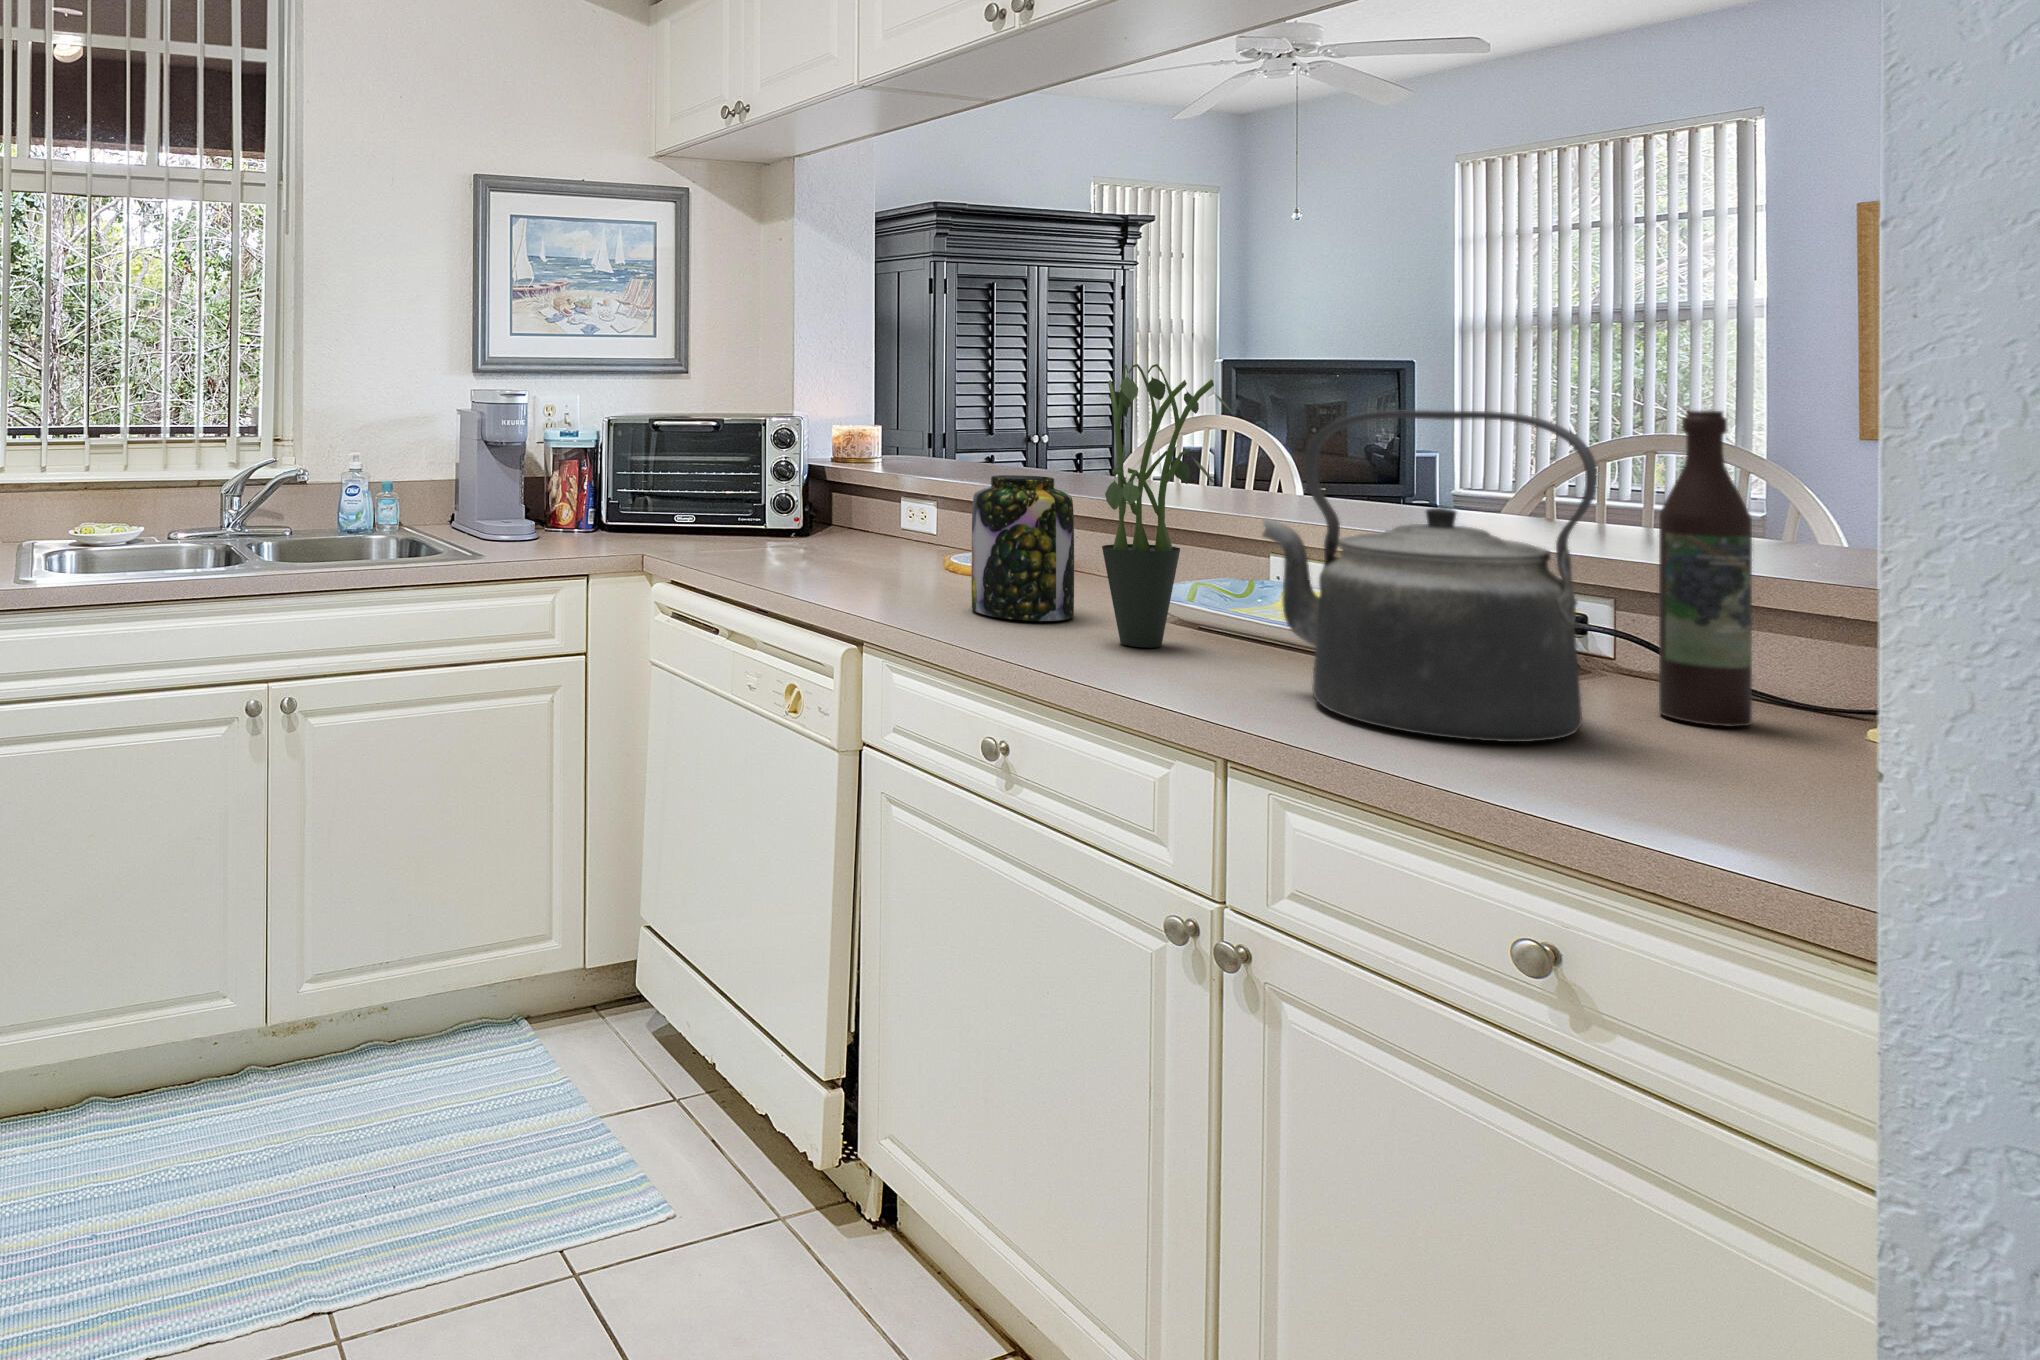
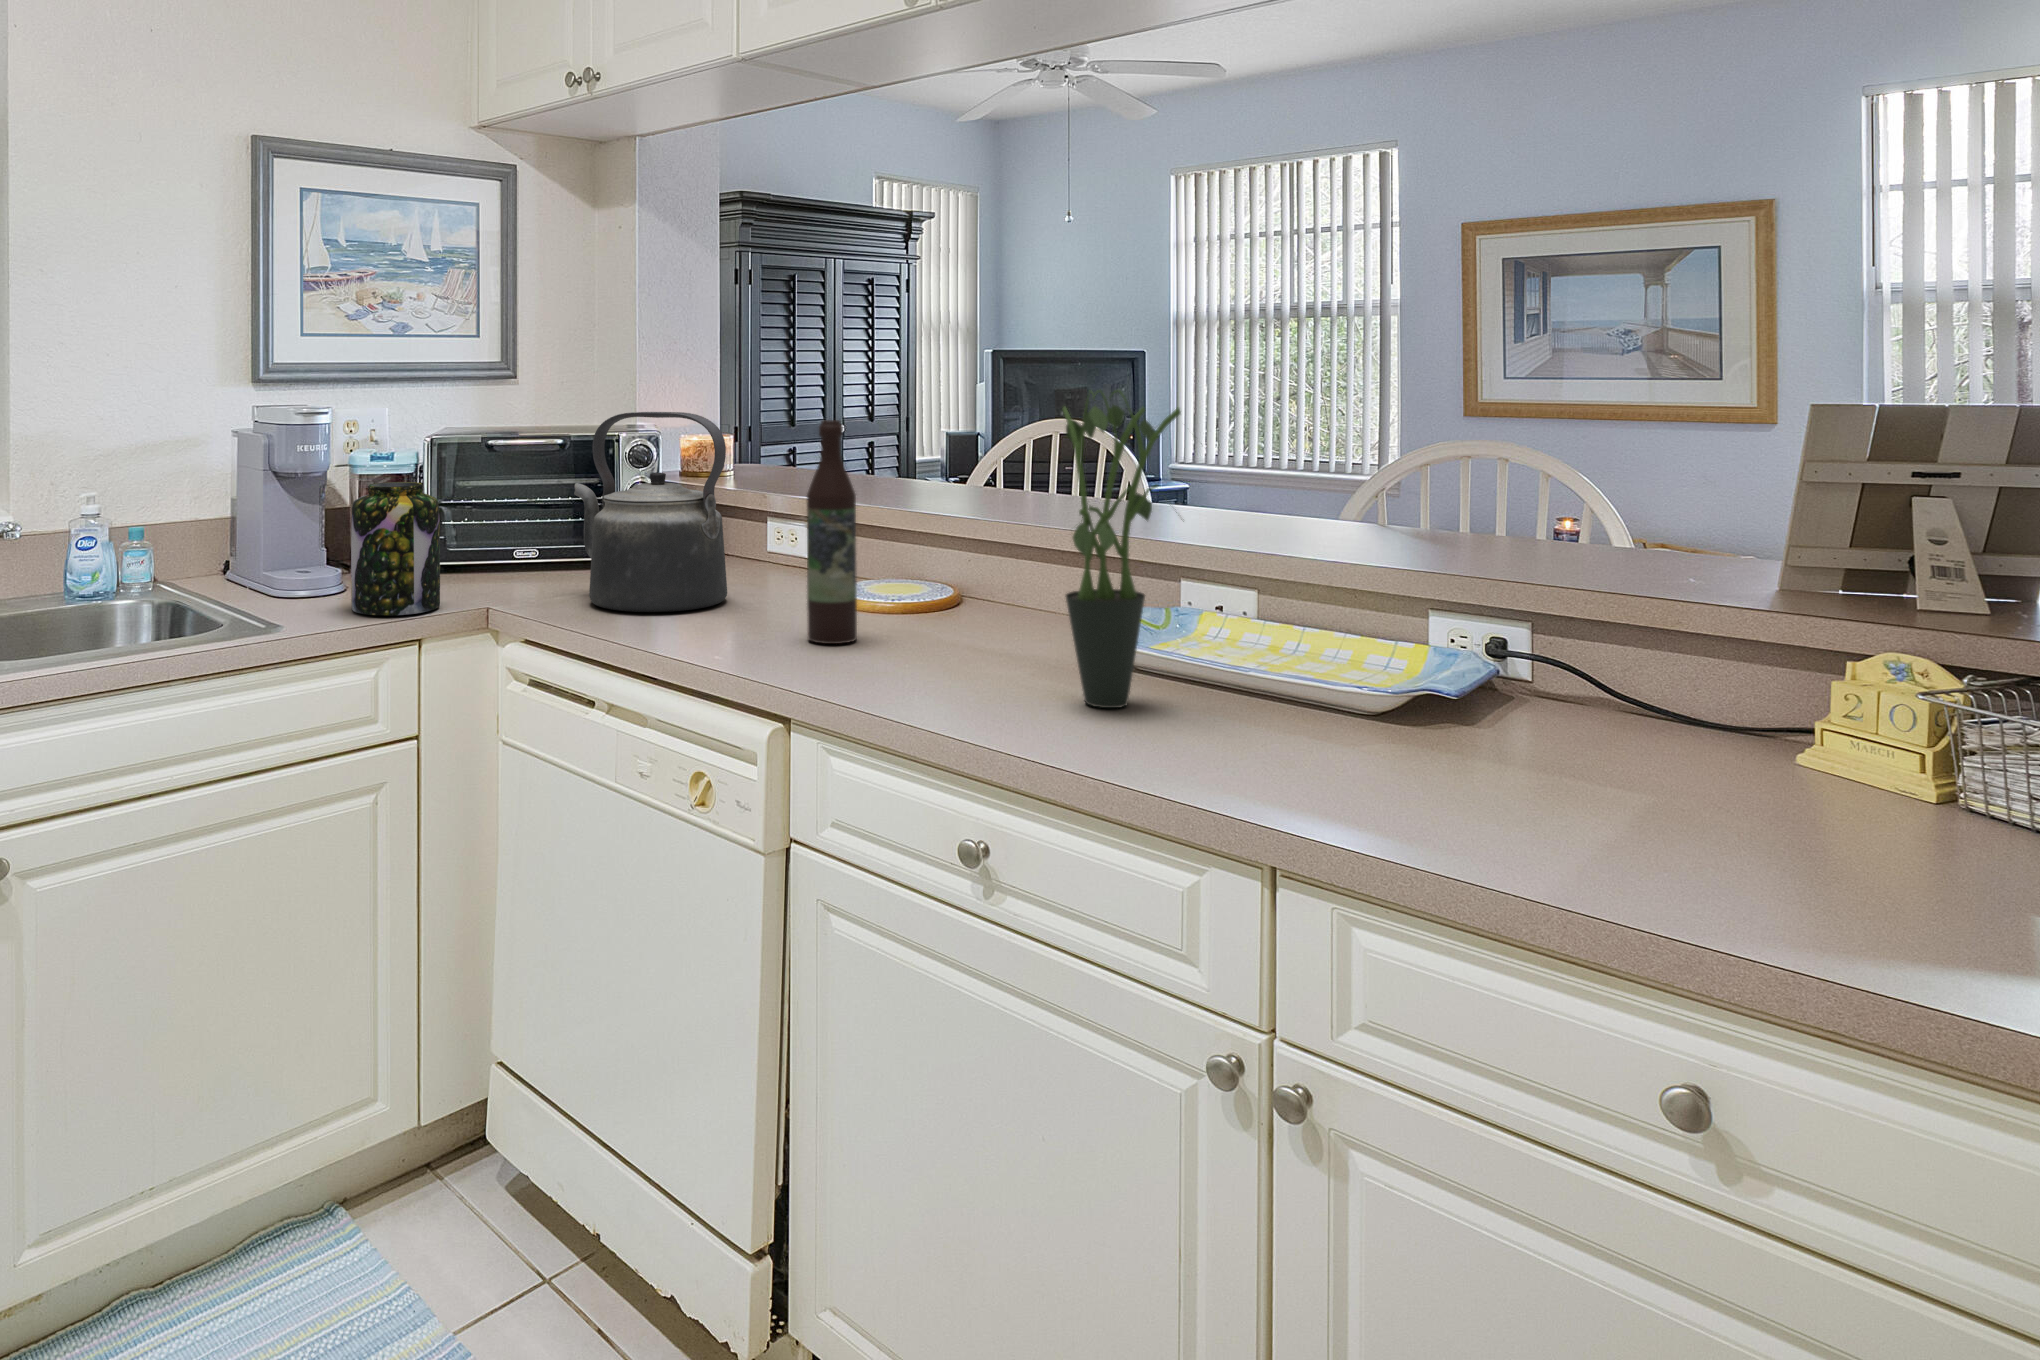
kettle: present [1263,410,1597,742] -> present [574,412,727,612]
wine bottle: present [1659,411,1752,727] -> present [807,420,857,644]
jar: present [972,475,1074,621] -> present [351,482,440,615]

